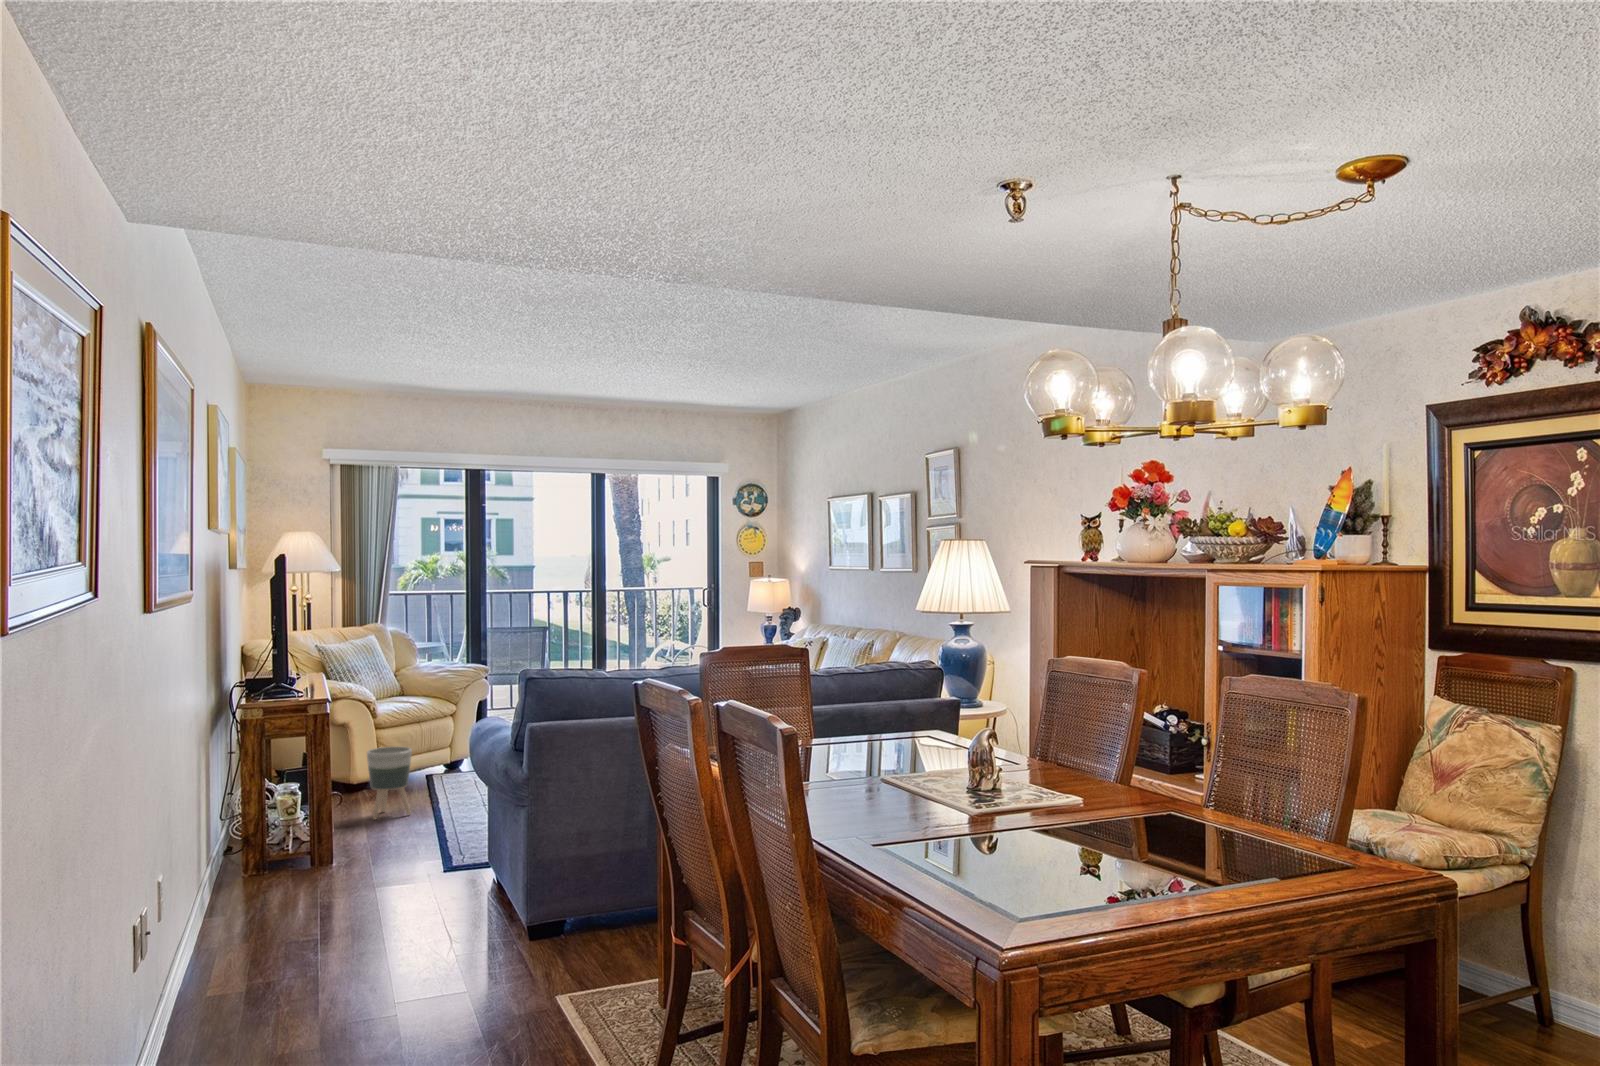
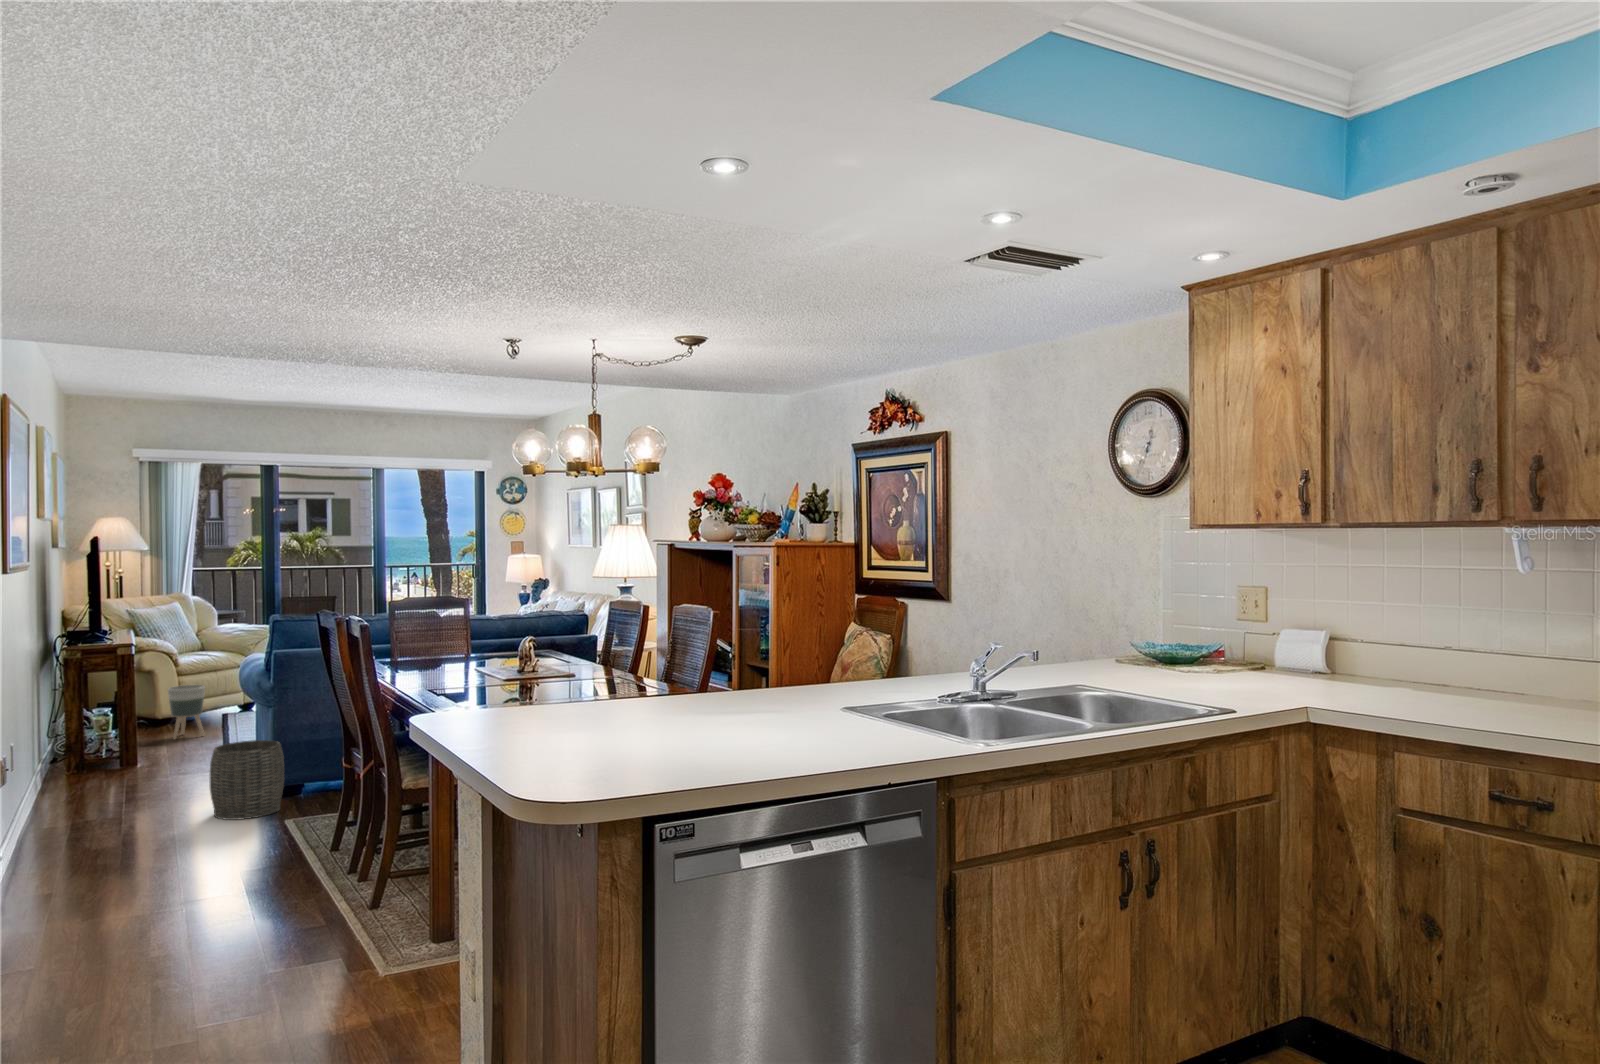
woven basket: none [443,860,548,993] -> present [210,740,284,820]

